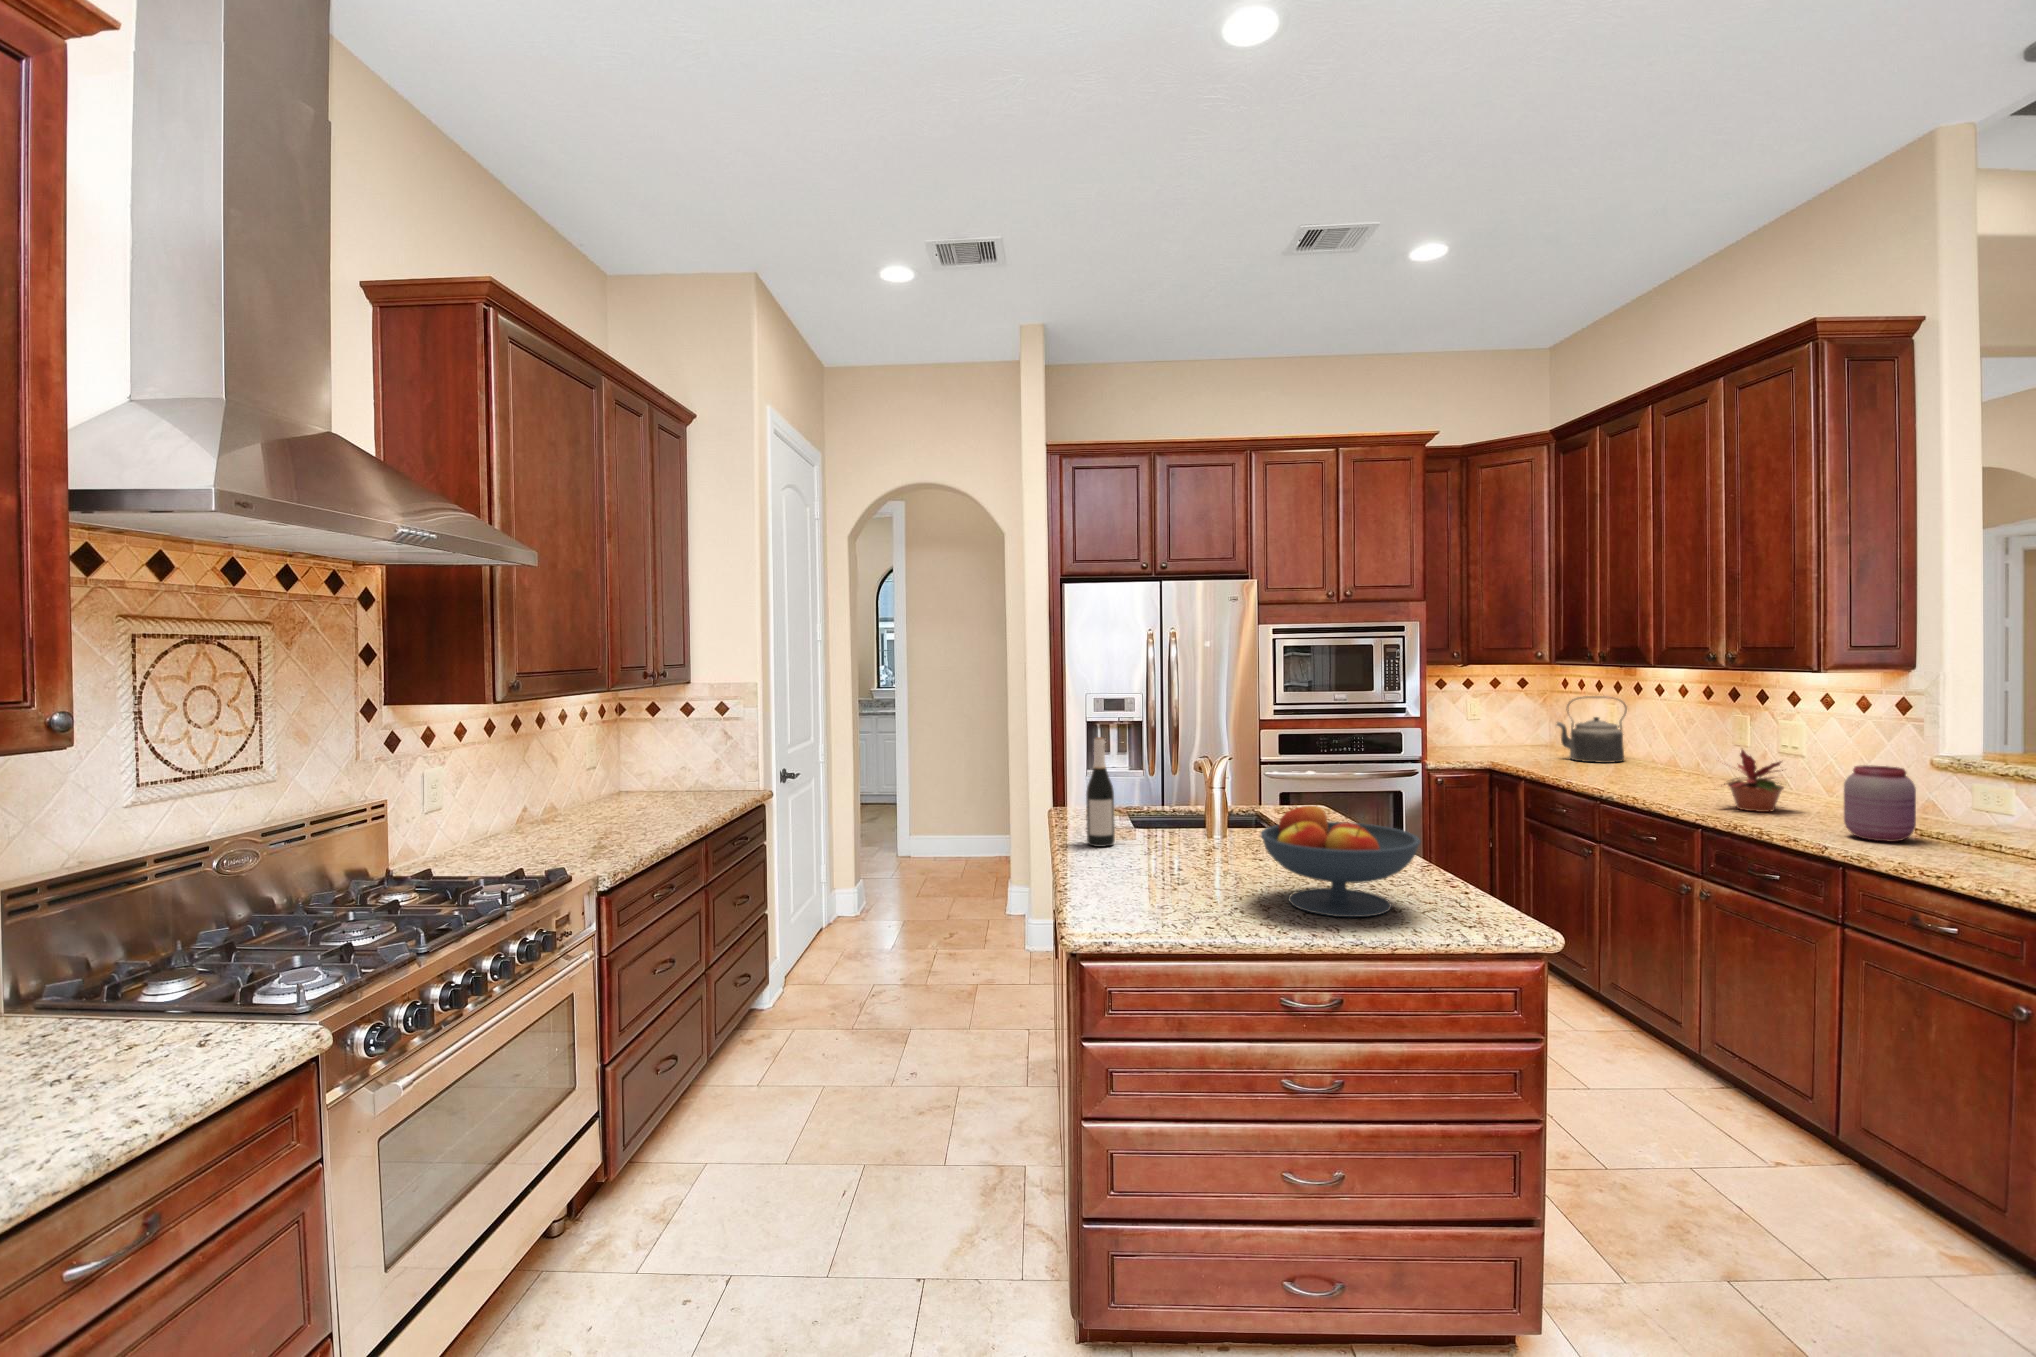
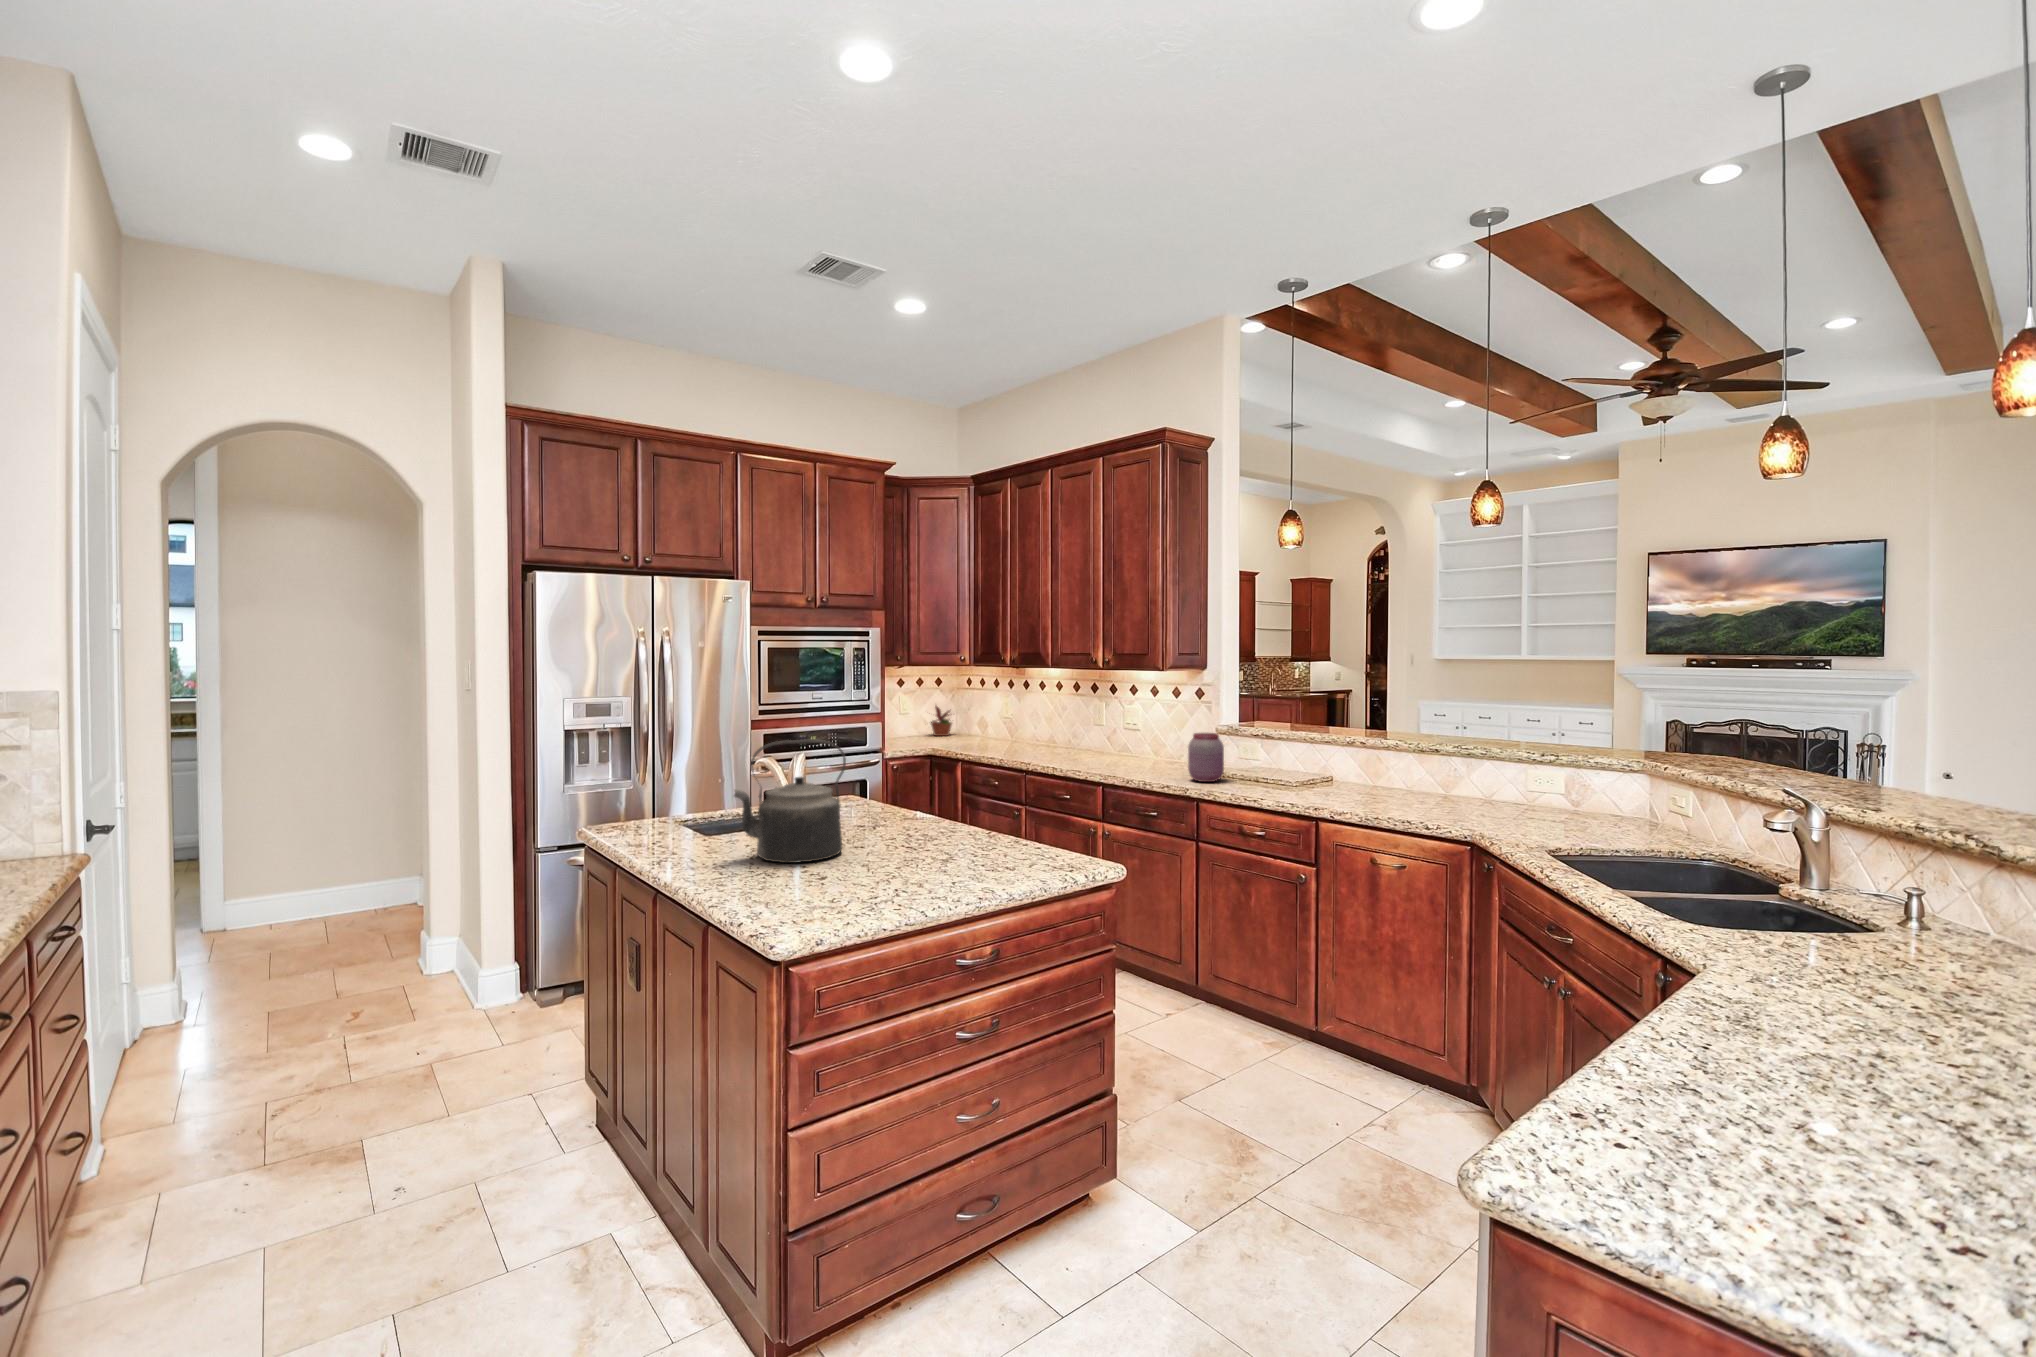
kettle: present [1557,696,1627,763] -> present [734,740,846,863]
wine bottle: present [1086,737,1115,847] -> none [674,740,706,856]
potted plant: present [1721,750,1784,812] -> present [931,706,952,736]
fruit bowl: present [1261,806,1421,917] -> none [903,787,1036,882]

